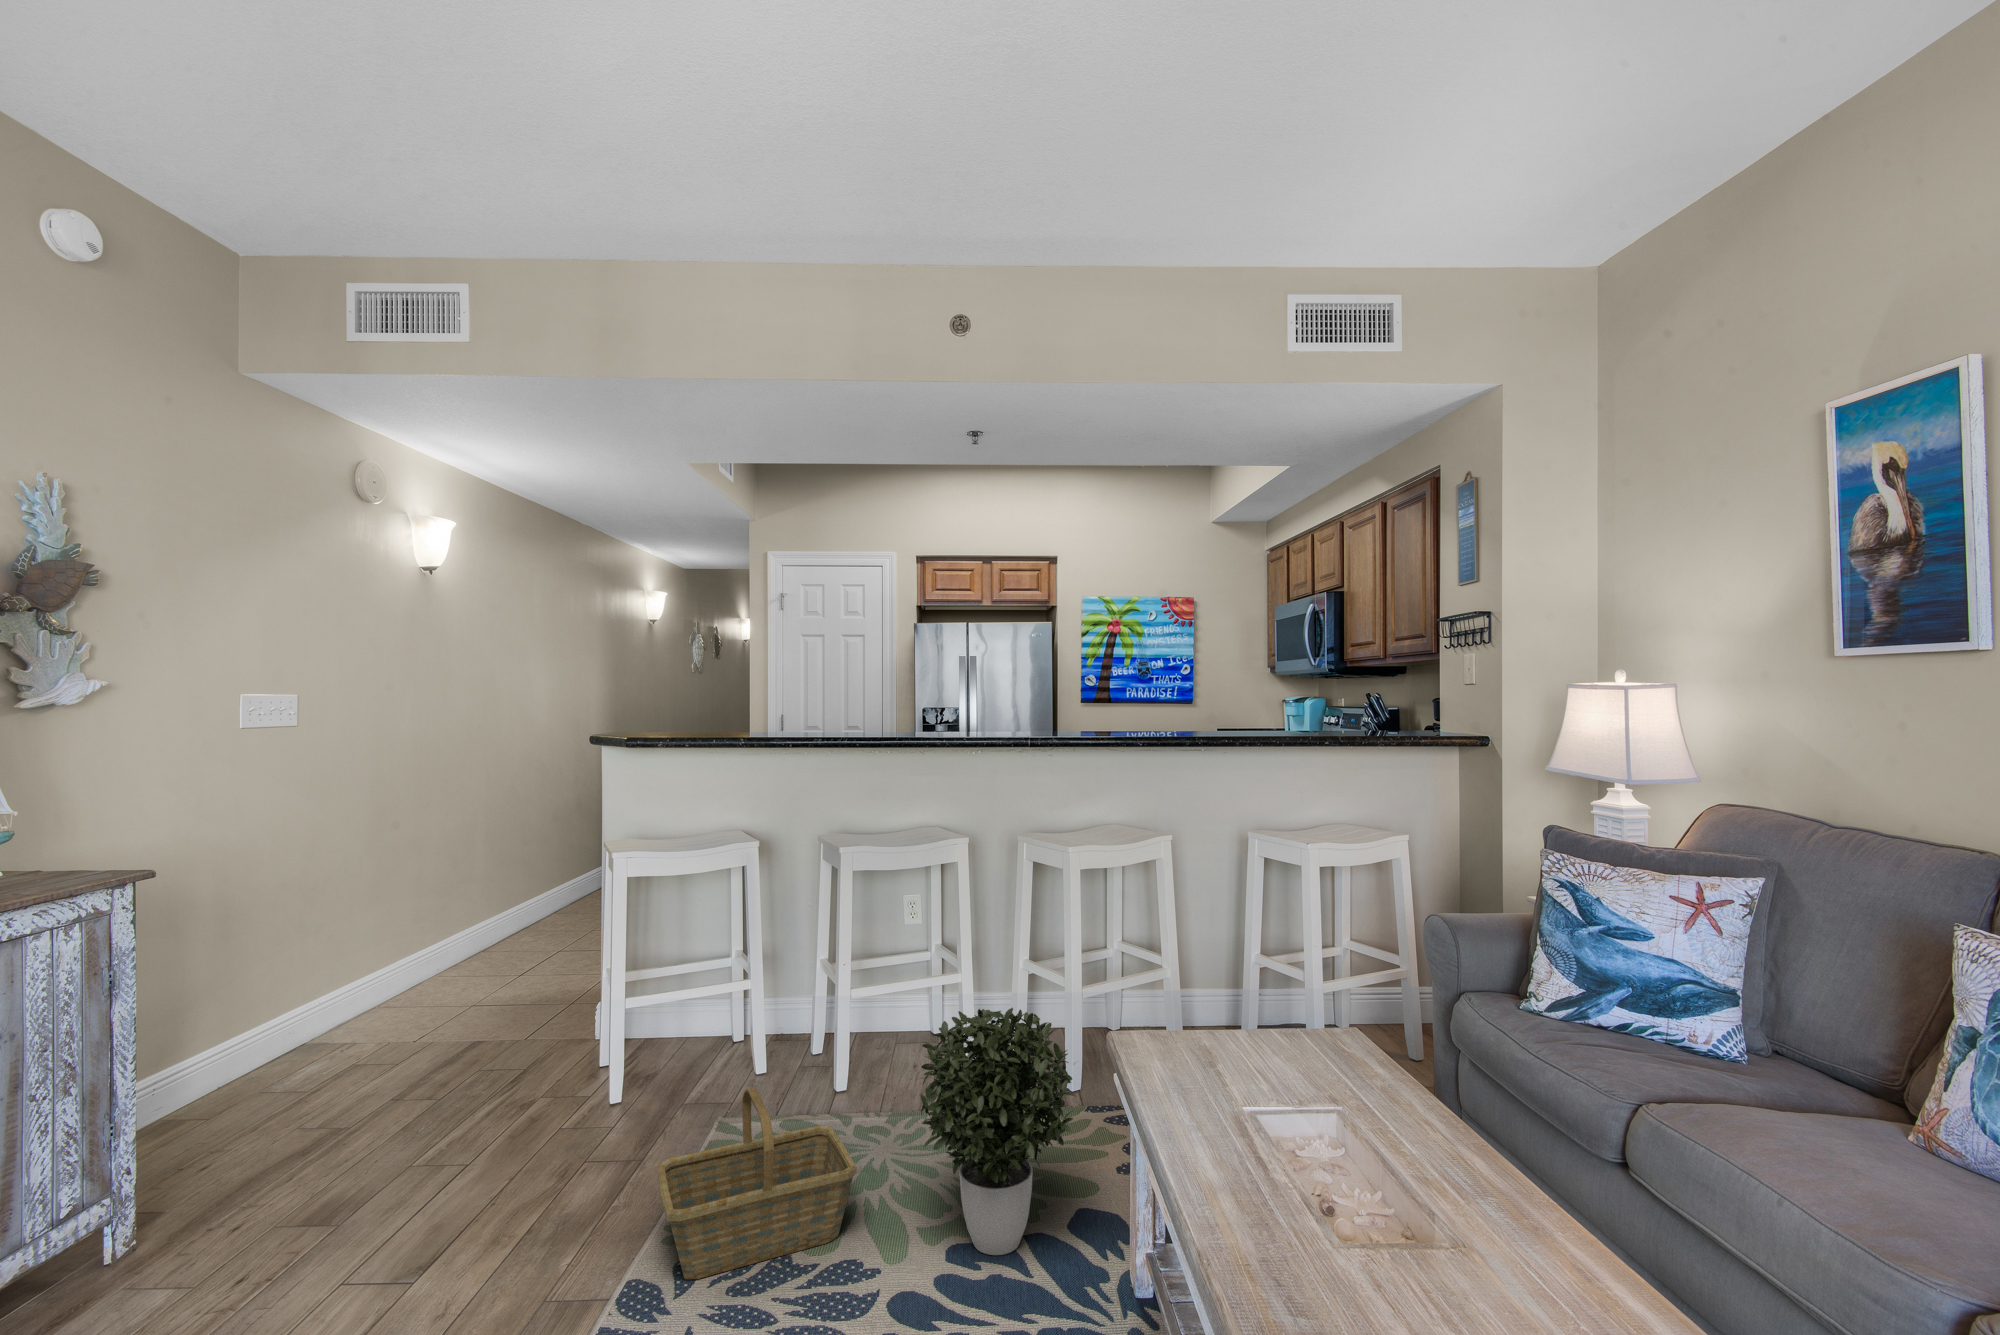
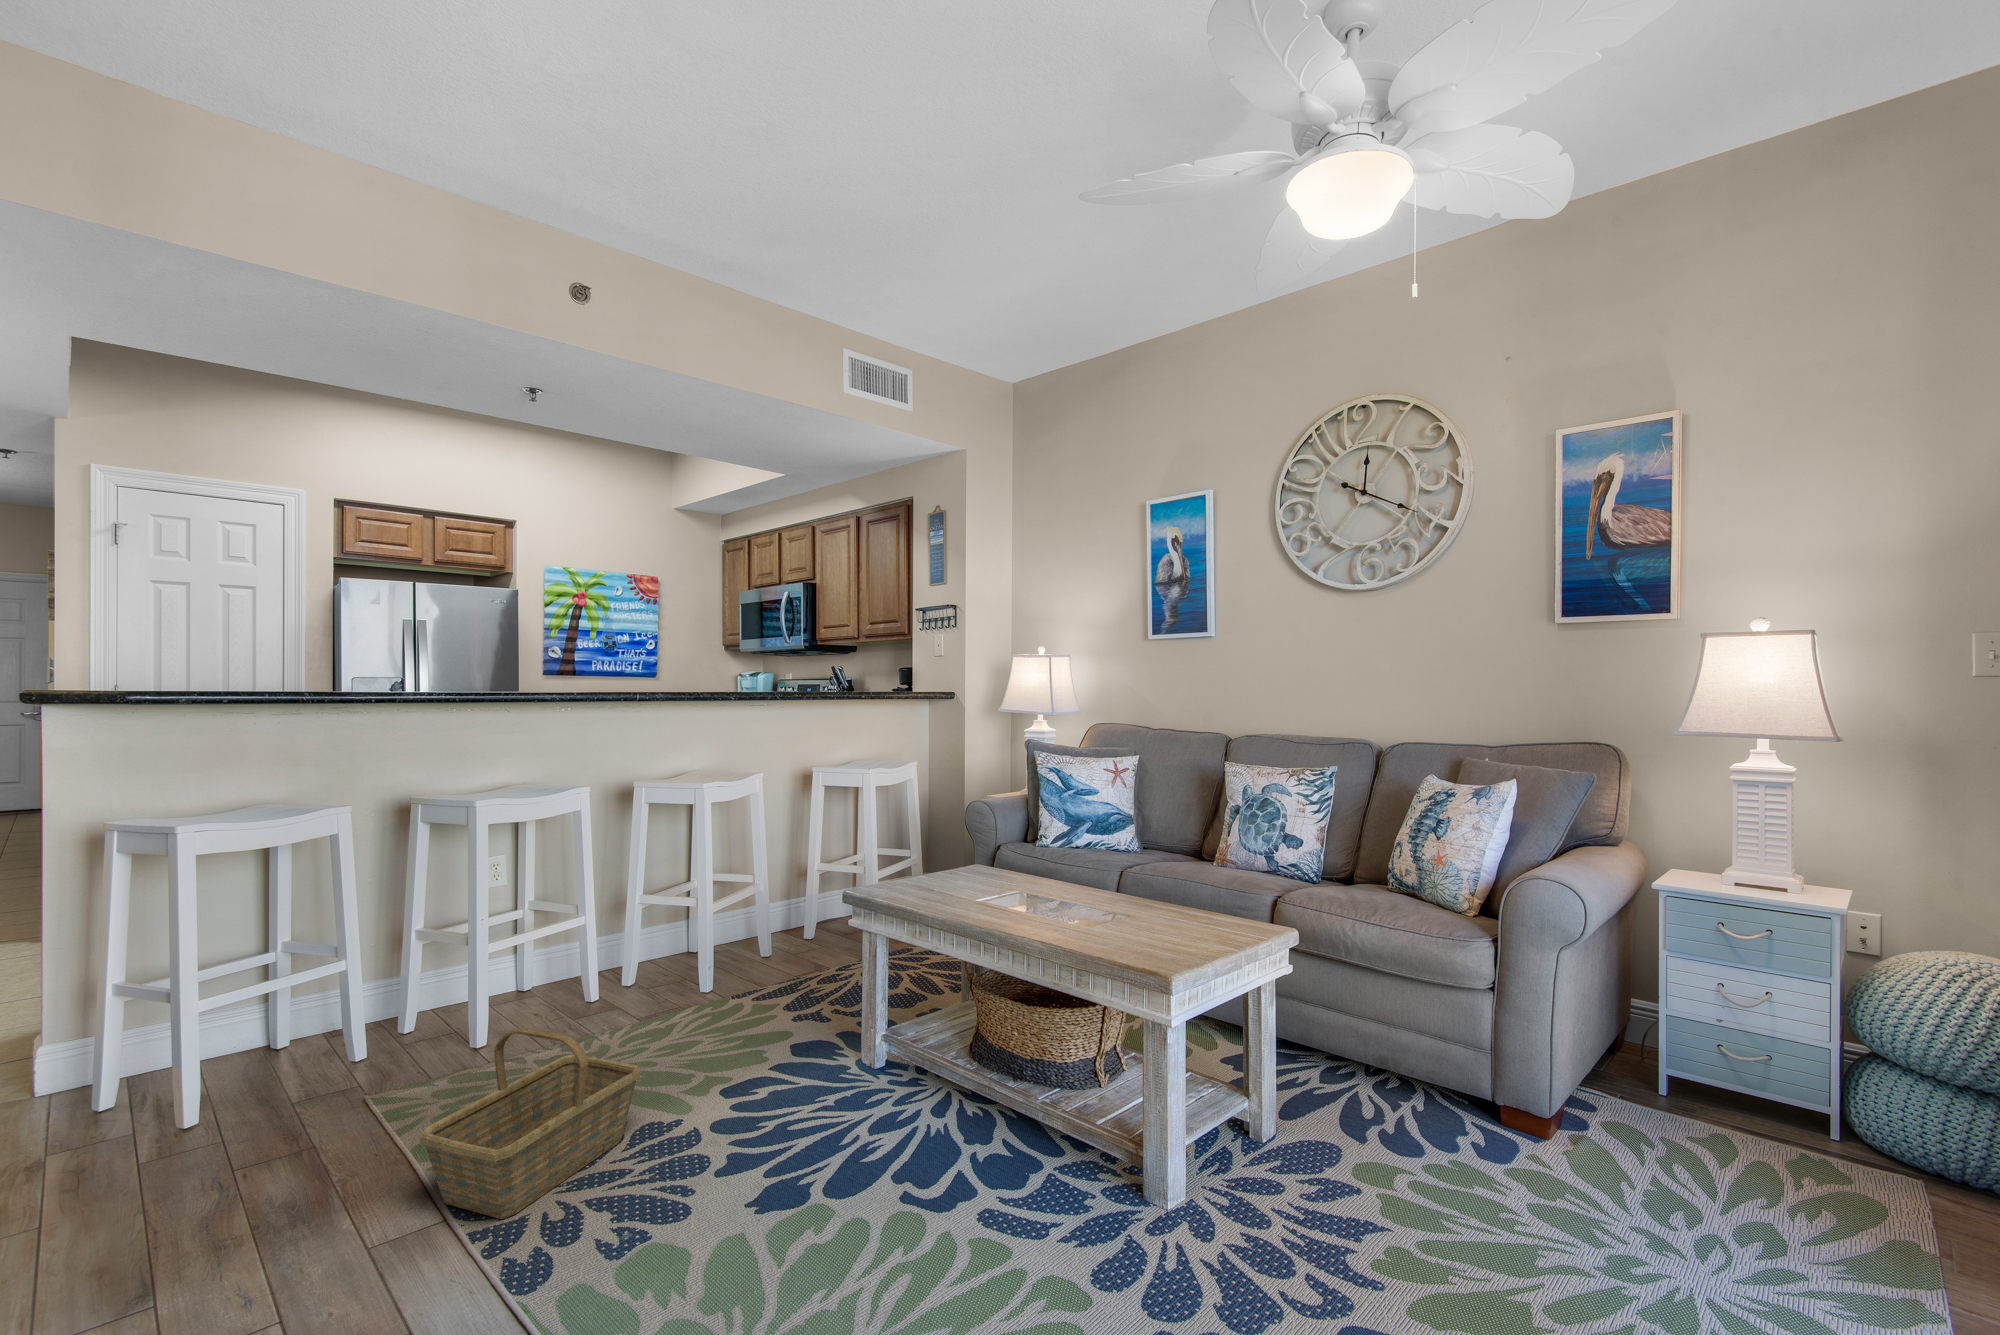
potted plant: present [921,1008,1076,1255] -> none [689,897,829,1098]

